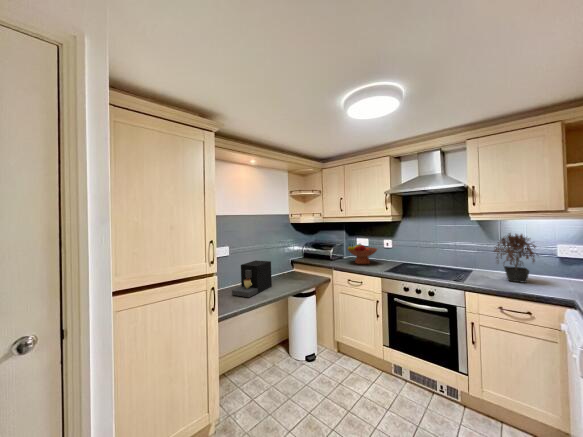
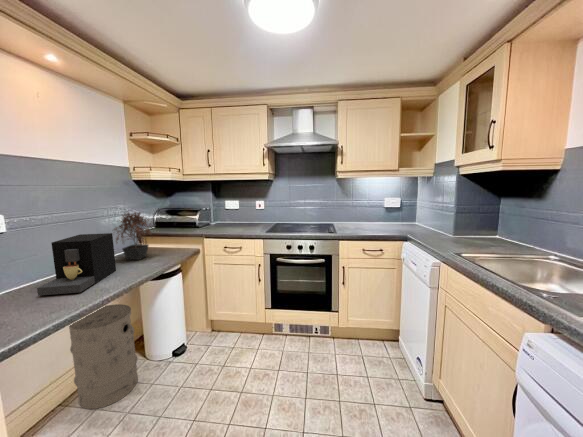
potted plant: present [494,233,536,283] -> present [114,212,152,260]
fruit bowl: present [347,244,377,264] -> none [218,205,253,228]
trash can: none [246,309,281,378] -> present [69,304,138,409]

